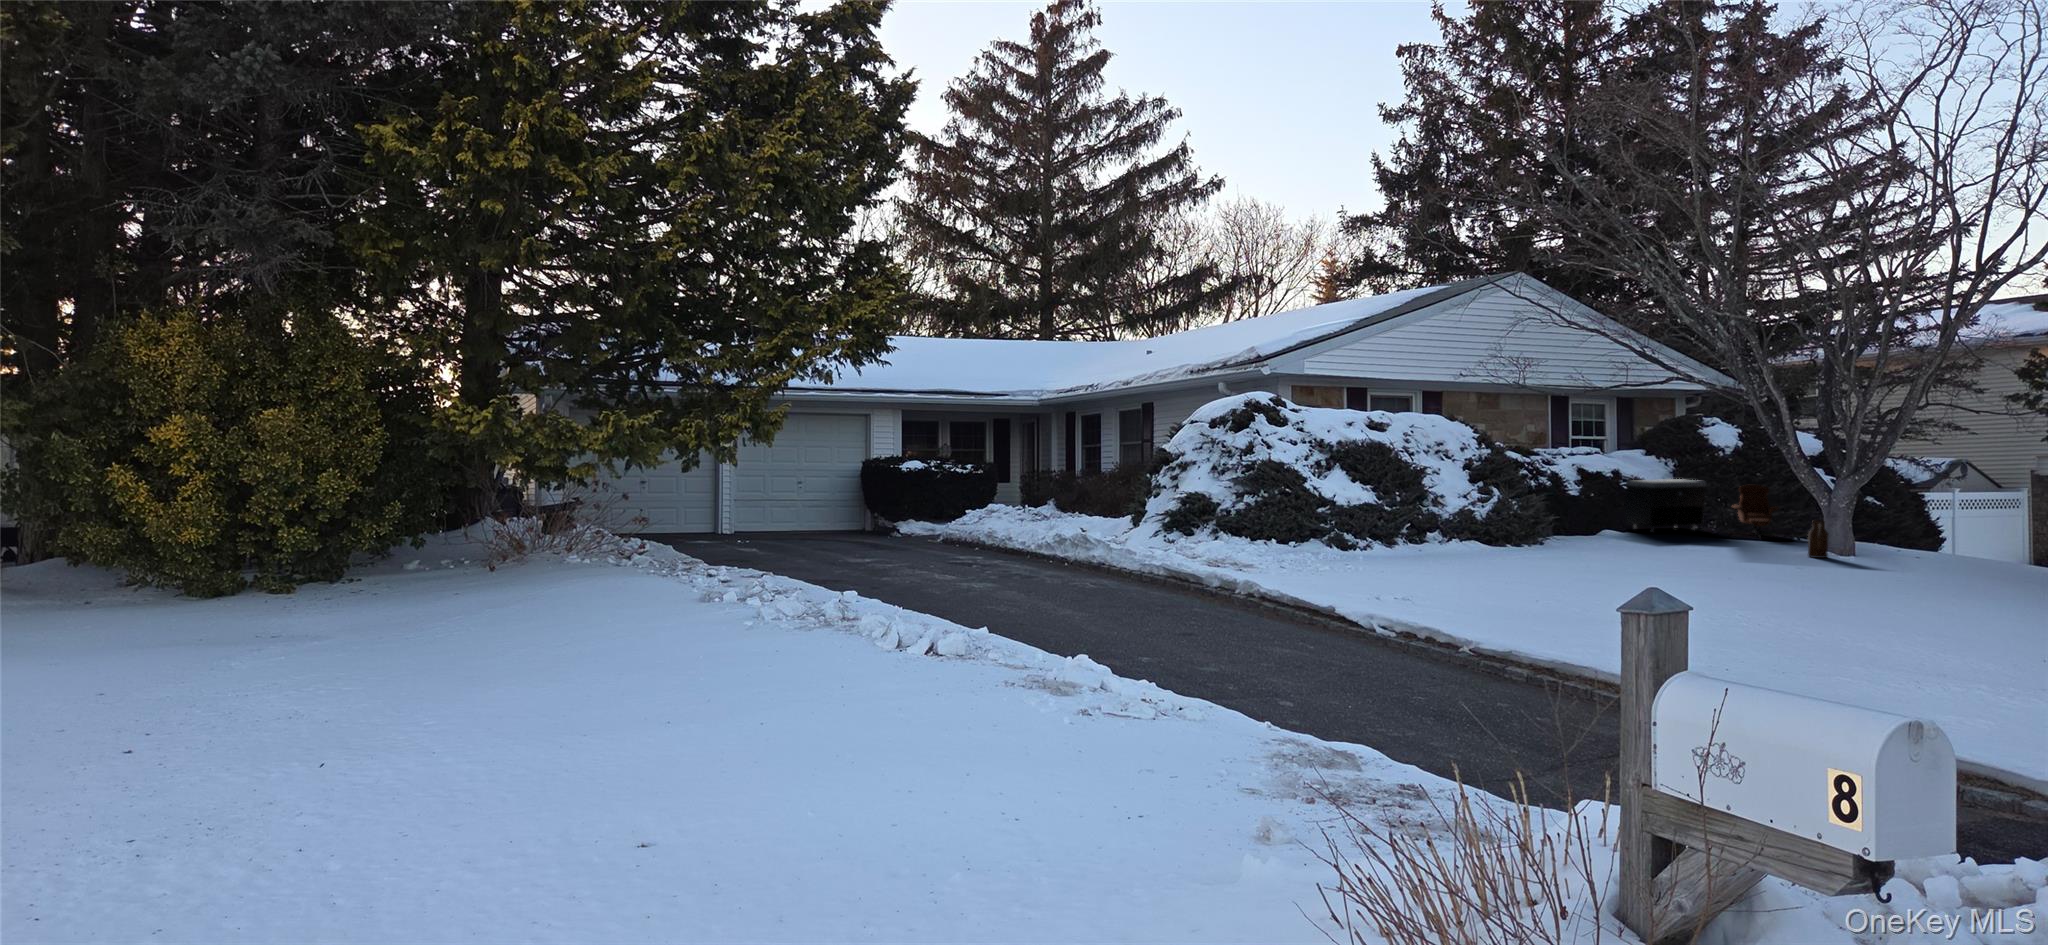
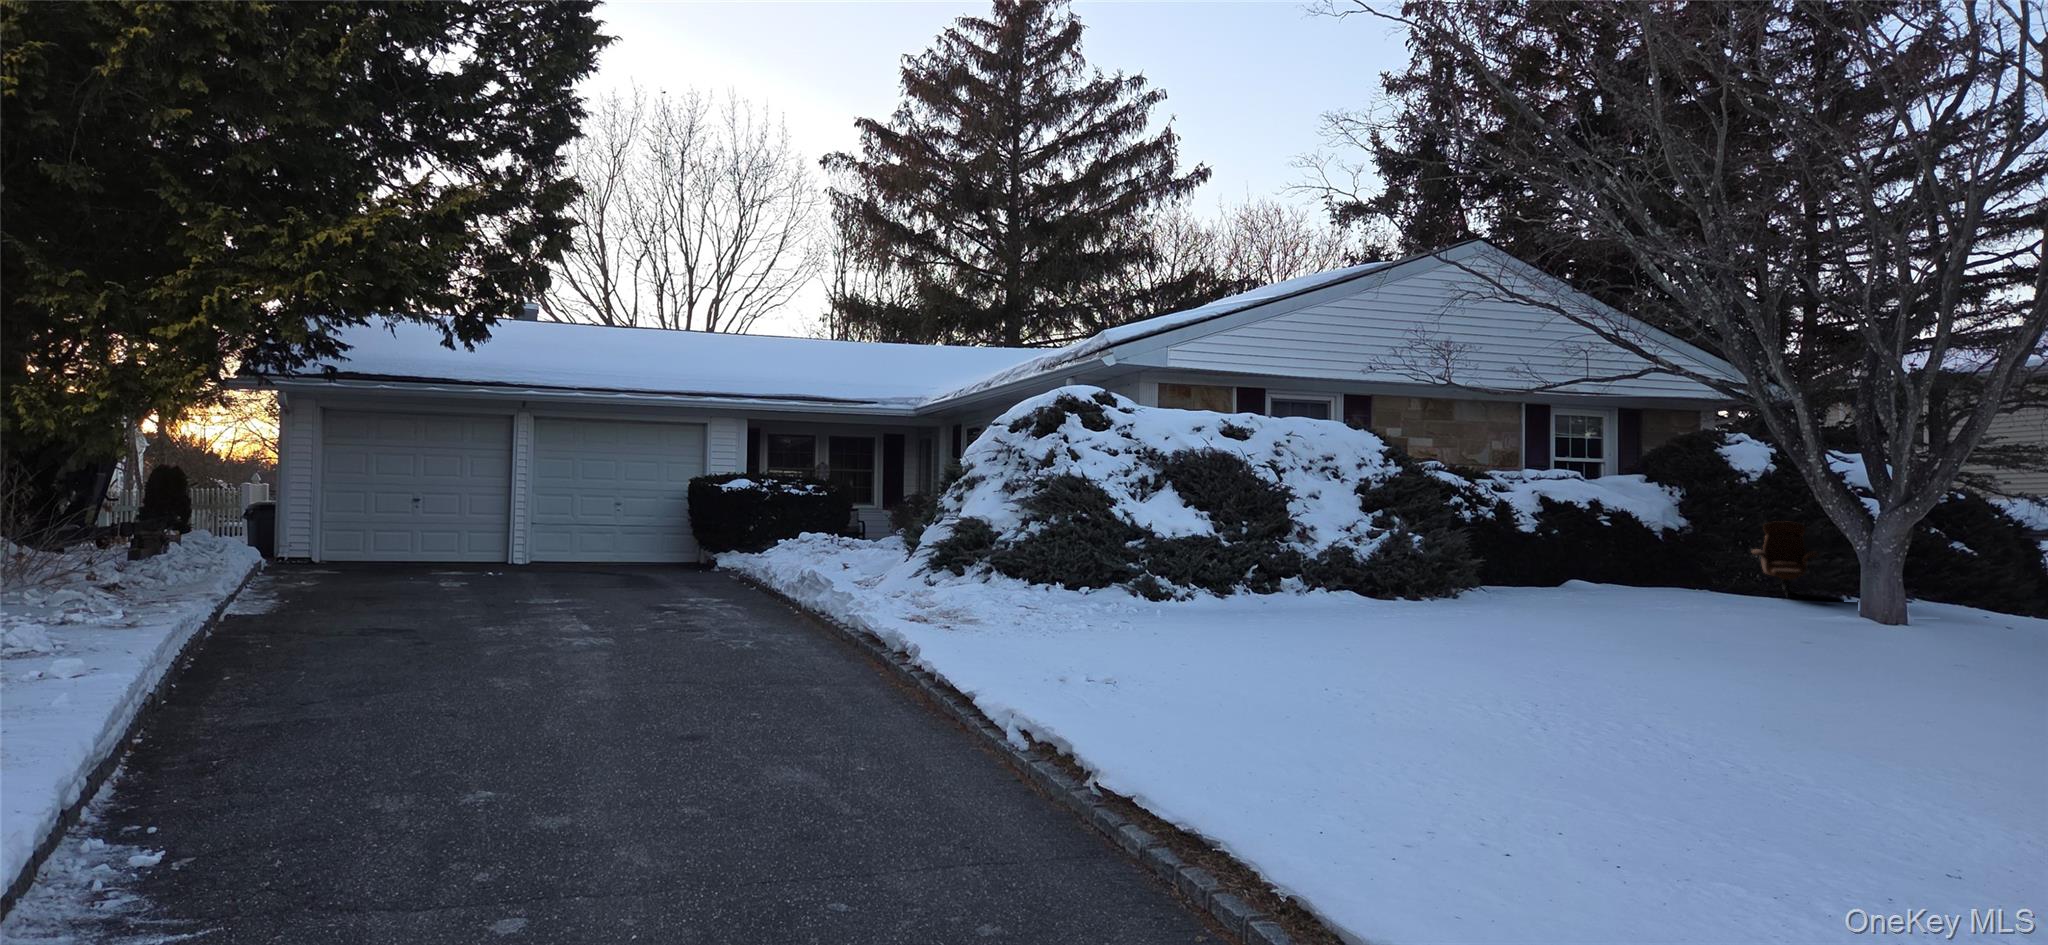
storage bench: present [1625,479,1707,531] -> none [1604,513,1717,585]
watering can: present [1808,520,1829,558] -> none [1842,570,1872,626]

